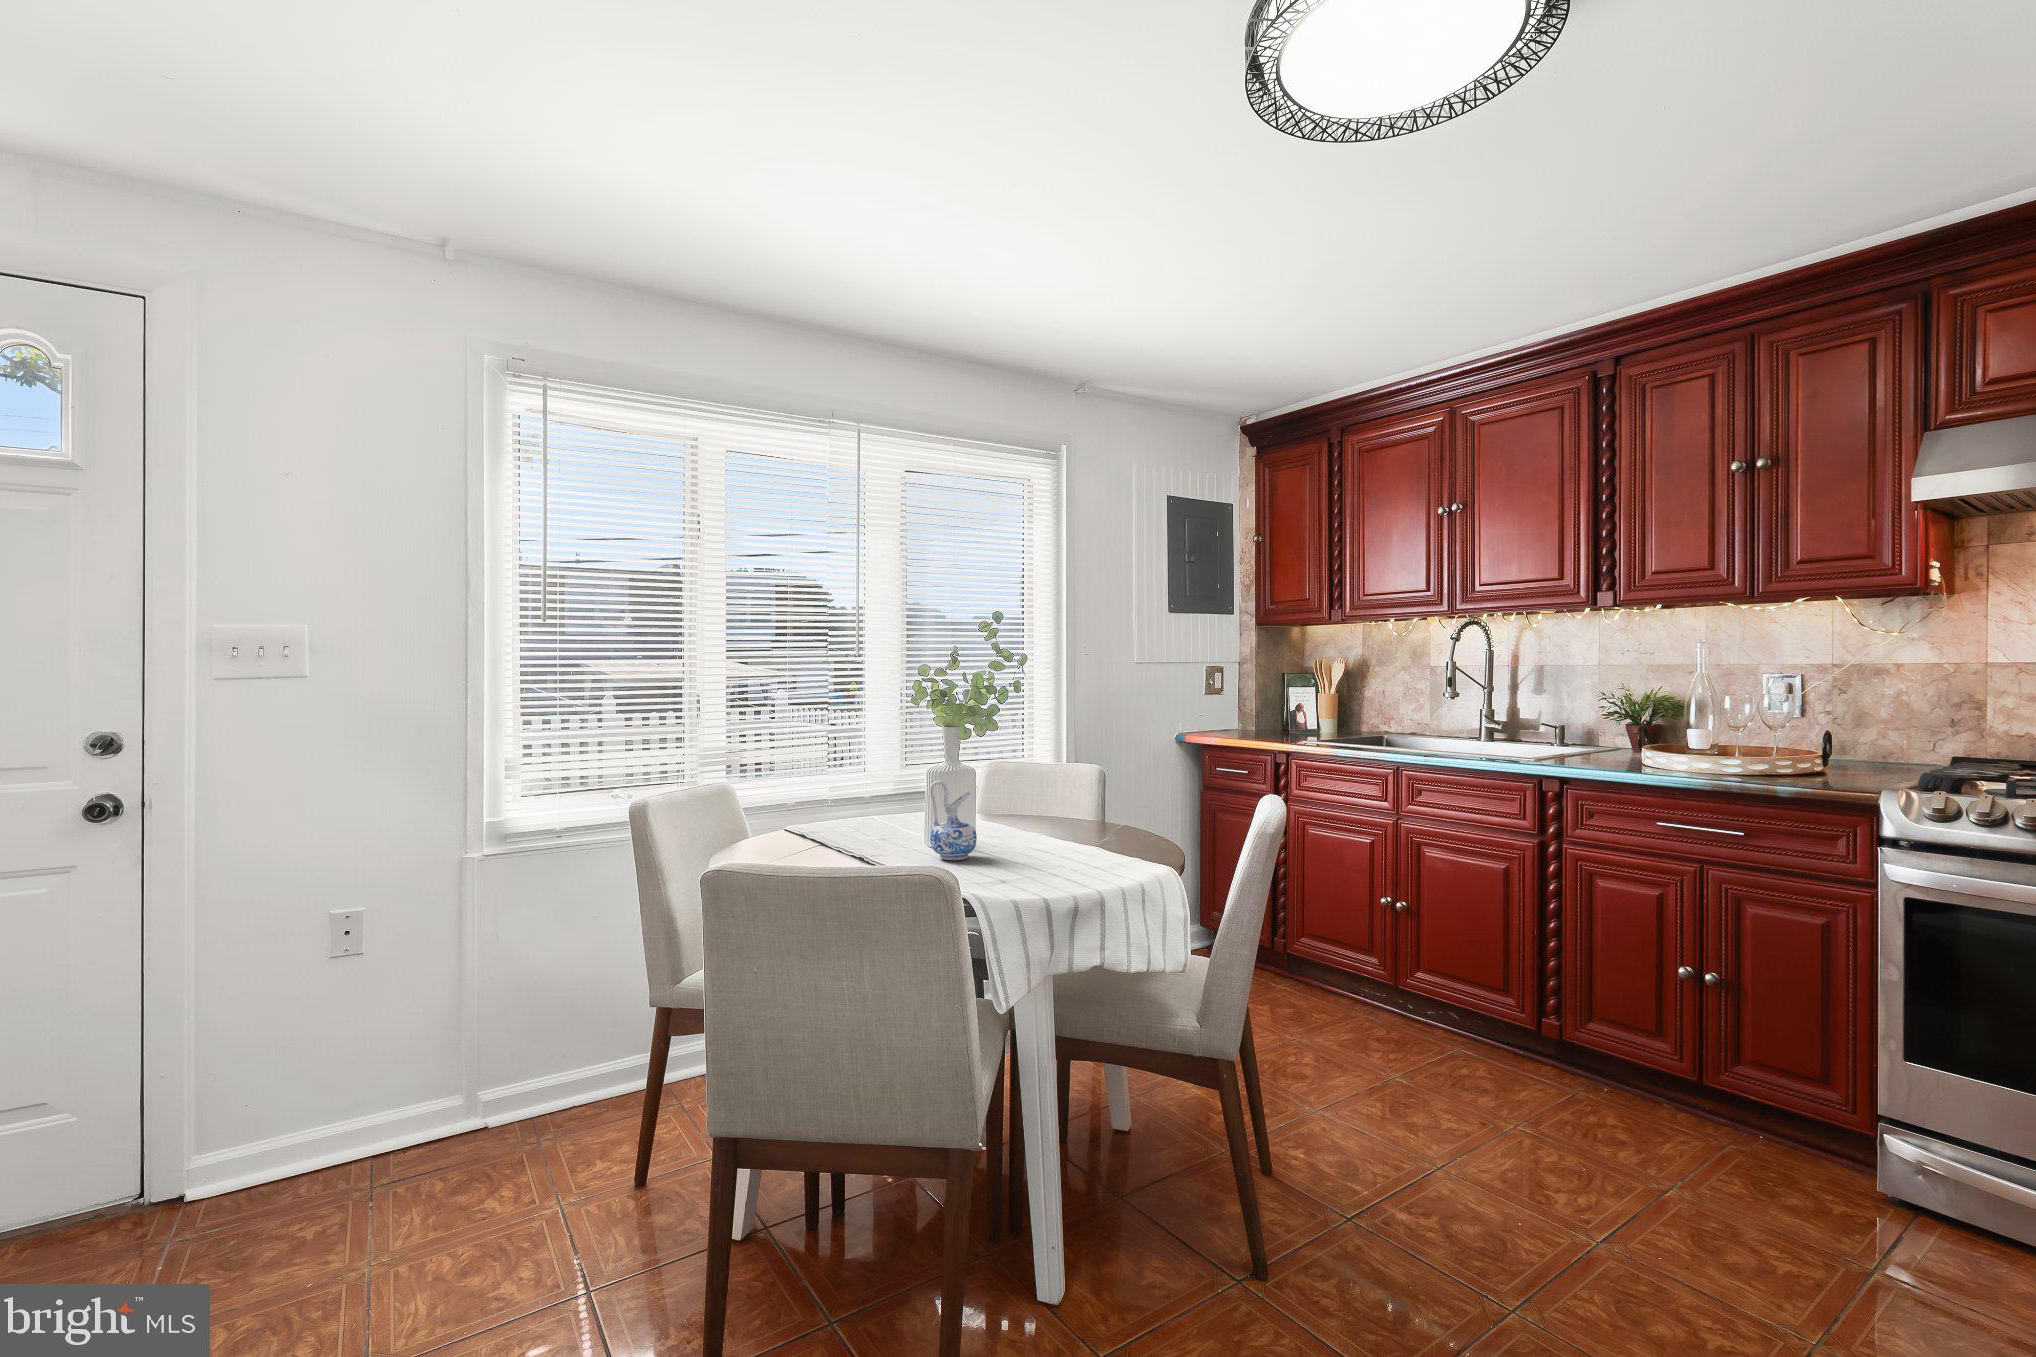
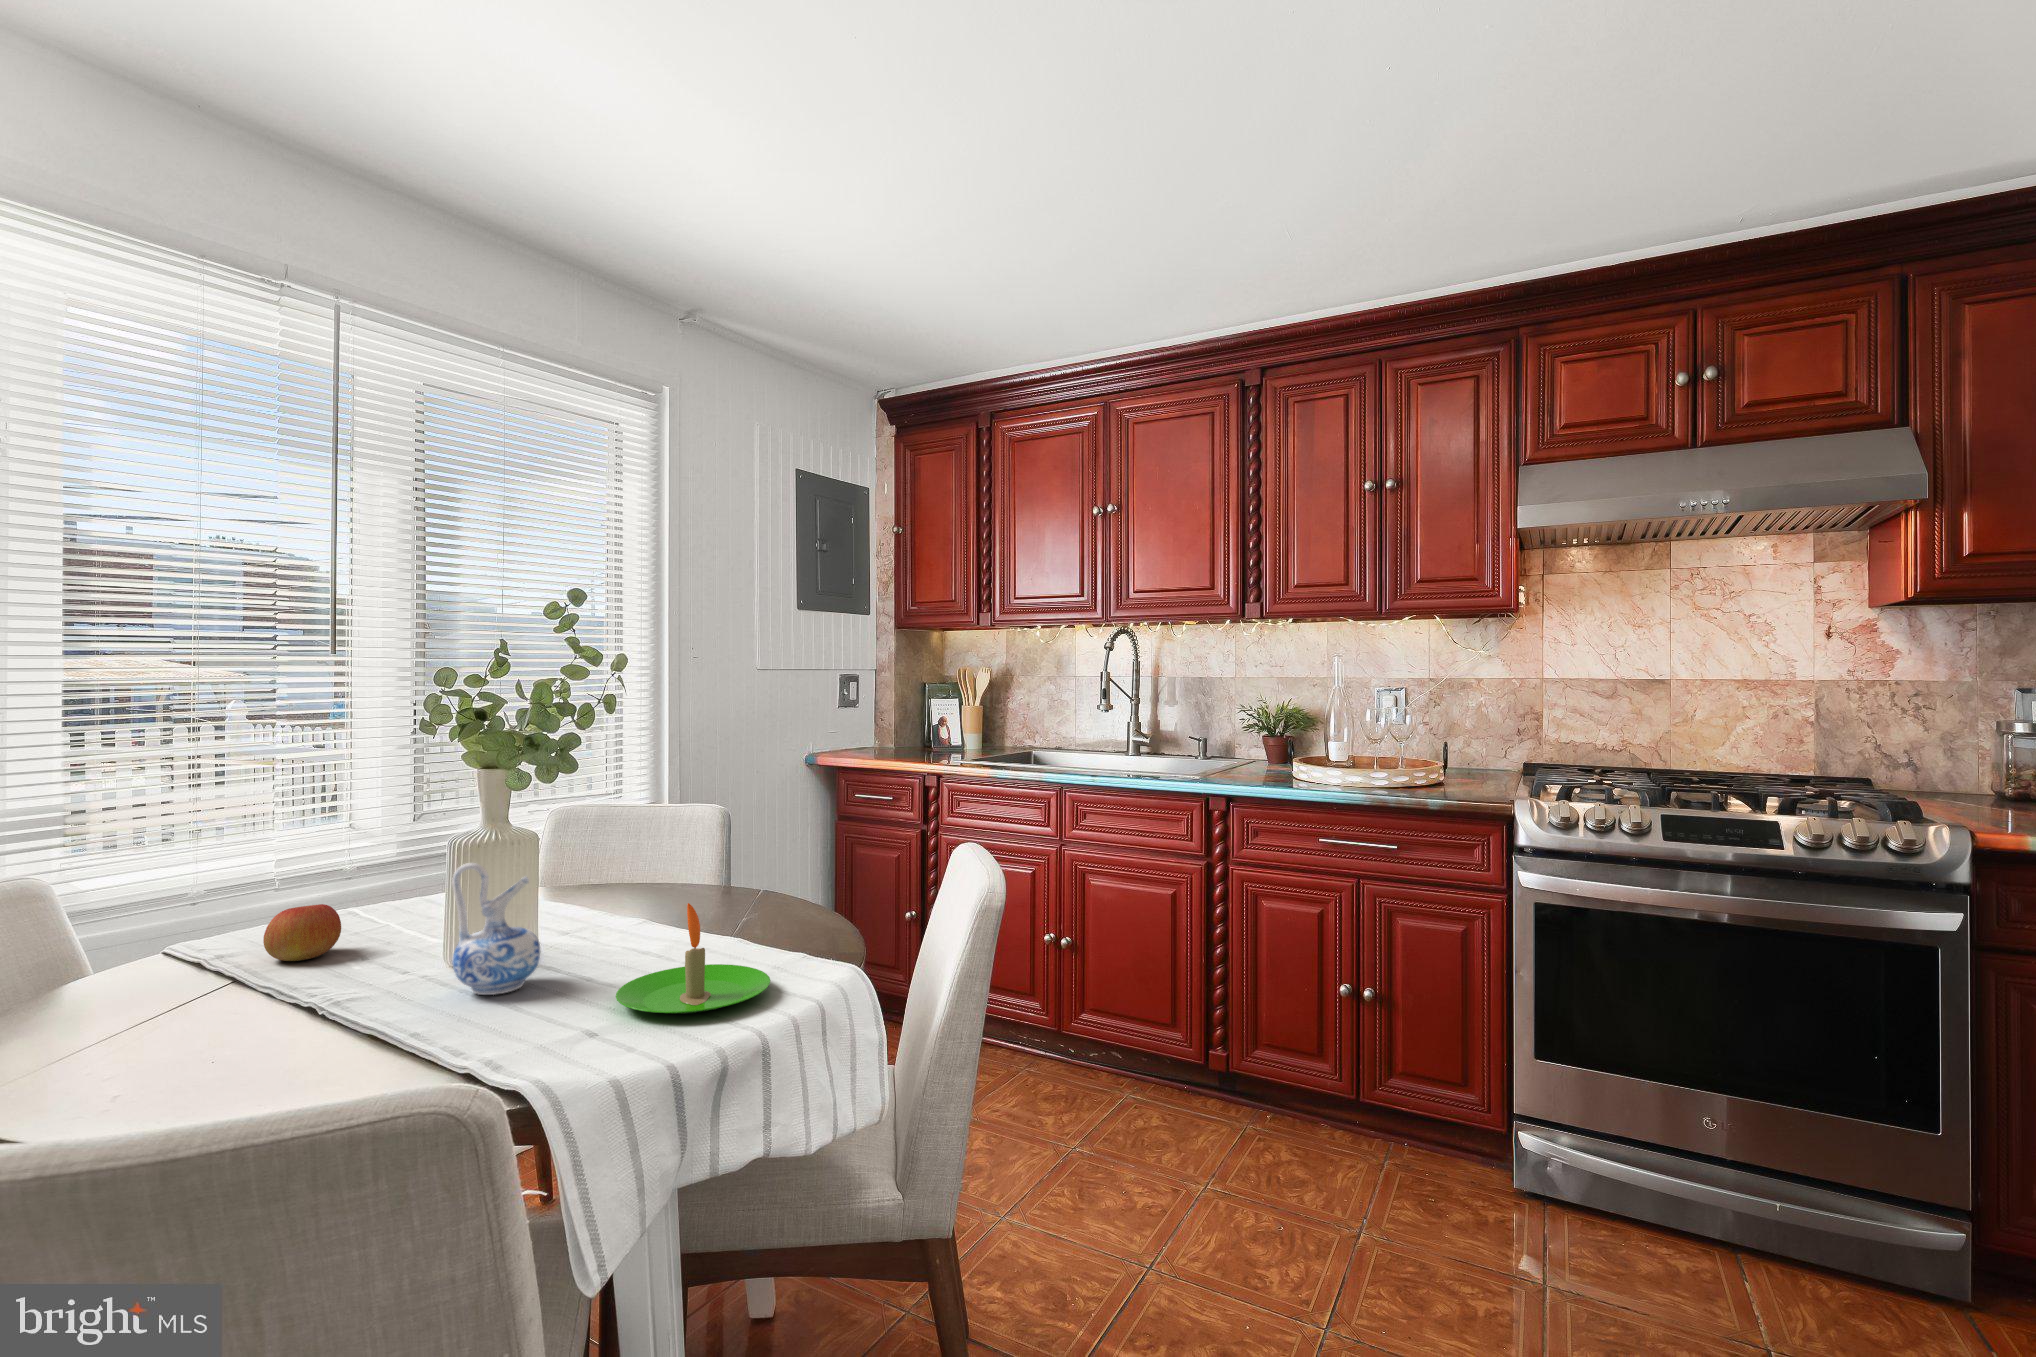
apple: none [833,806,870,837] -> present [263,904,341,961]
candle: none [1018,812,1111,878] -> present [616,903,771,1014]

